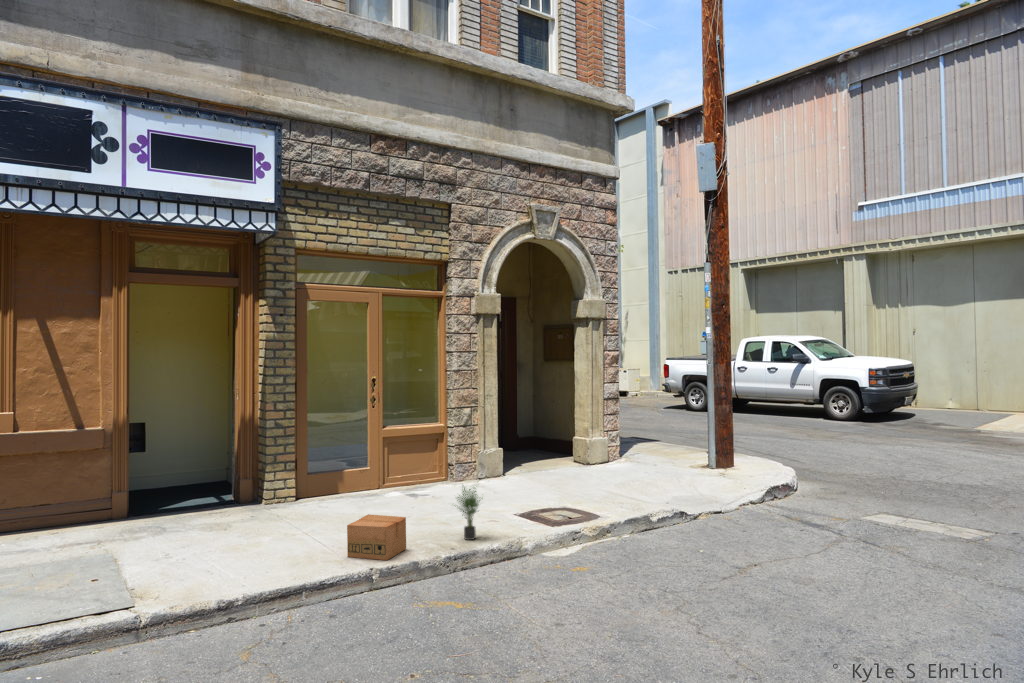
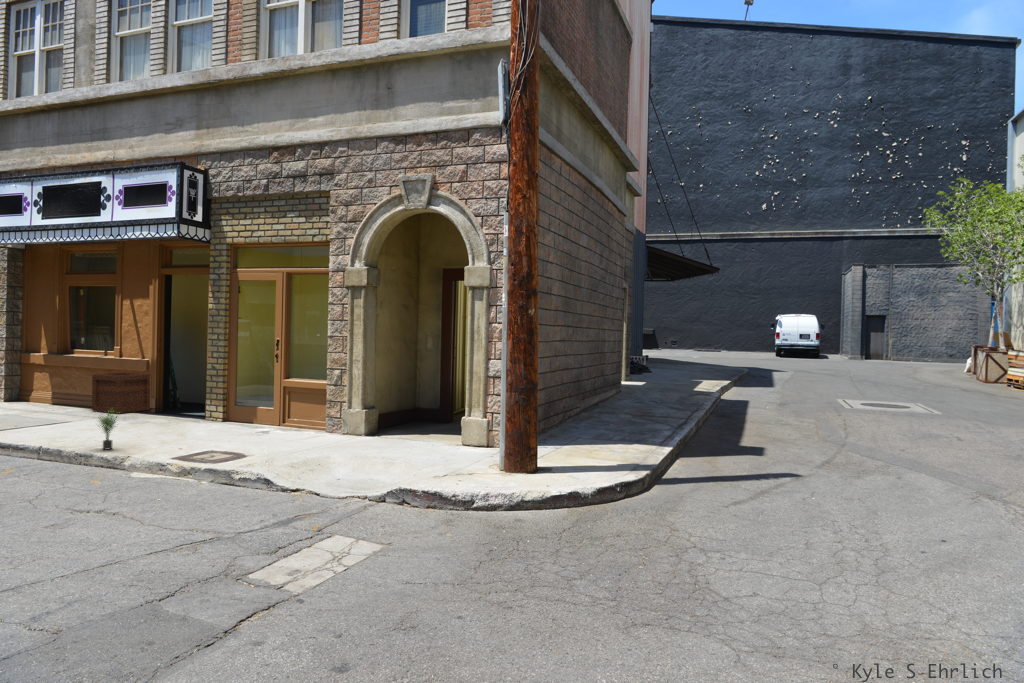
wooden crate: none [21,459,115,547] -> present [92,373,151,413]
cardboard box: present [347,514,406,560] -> none [45,418,88,443]

